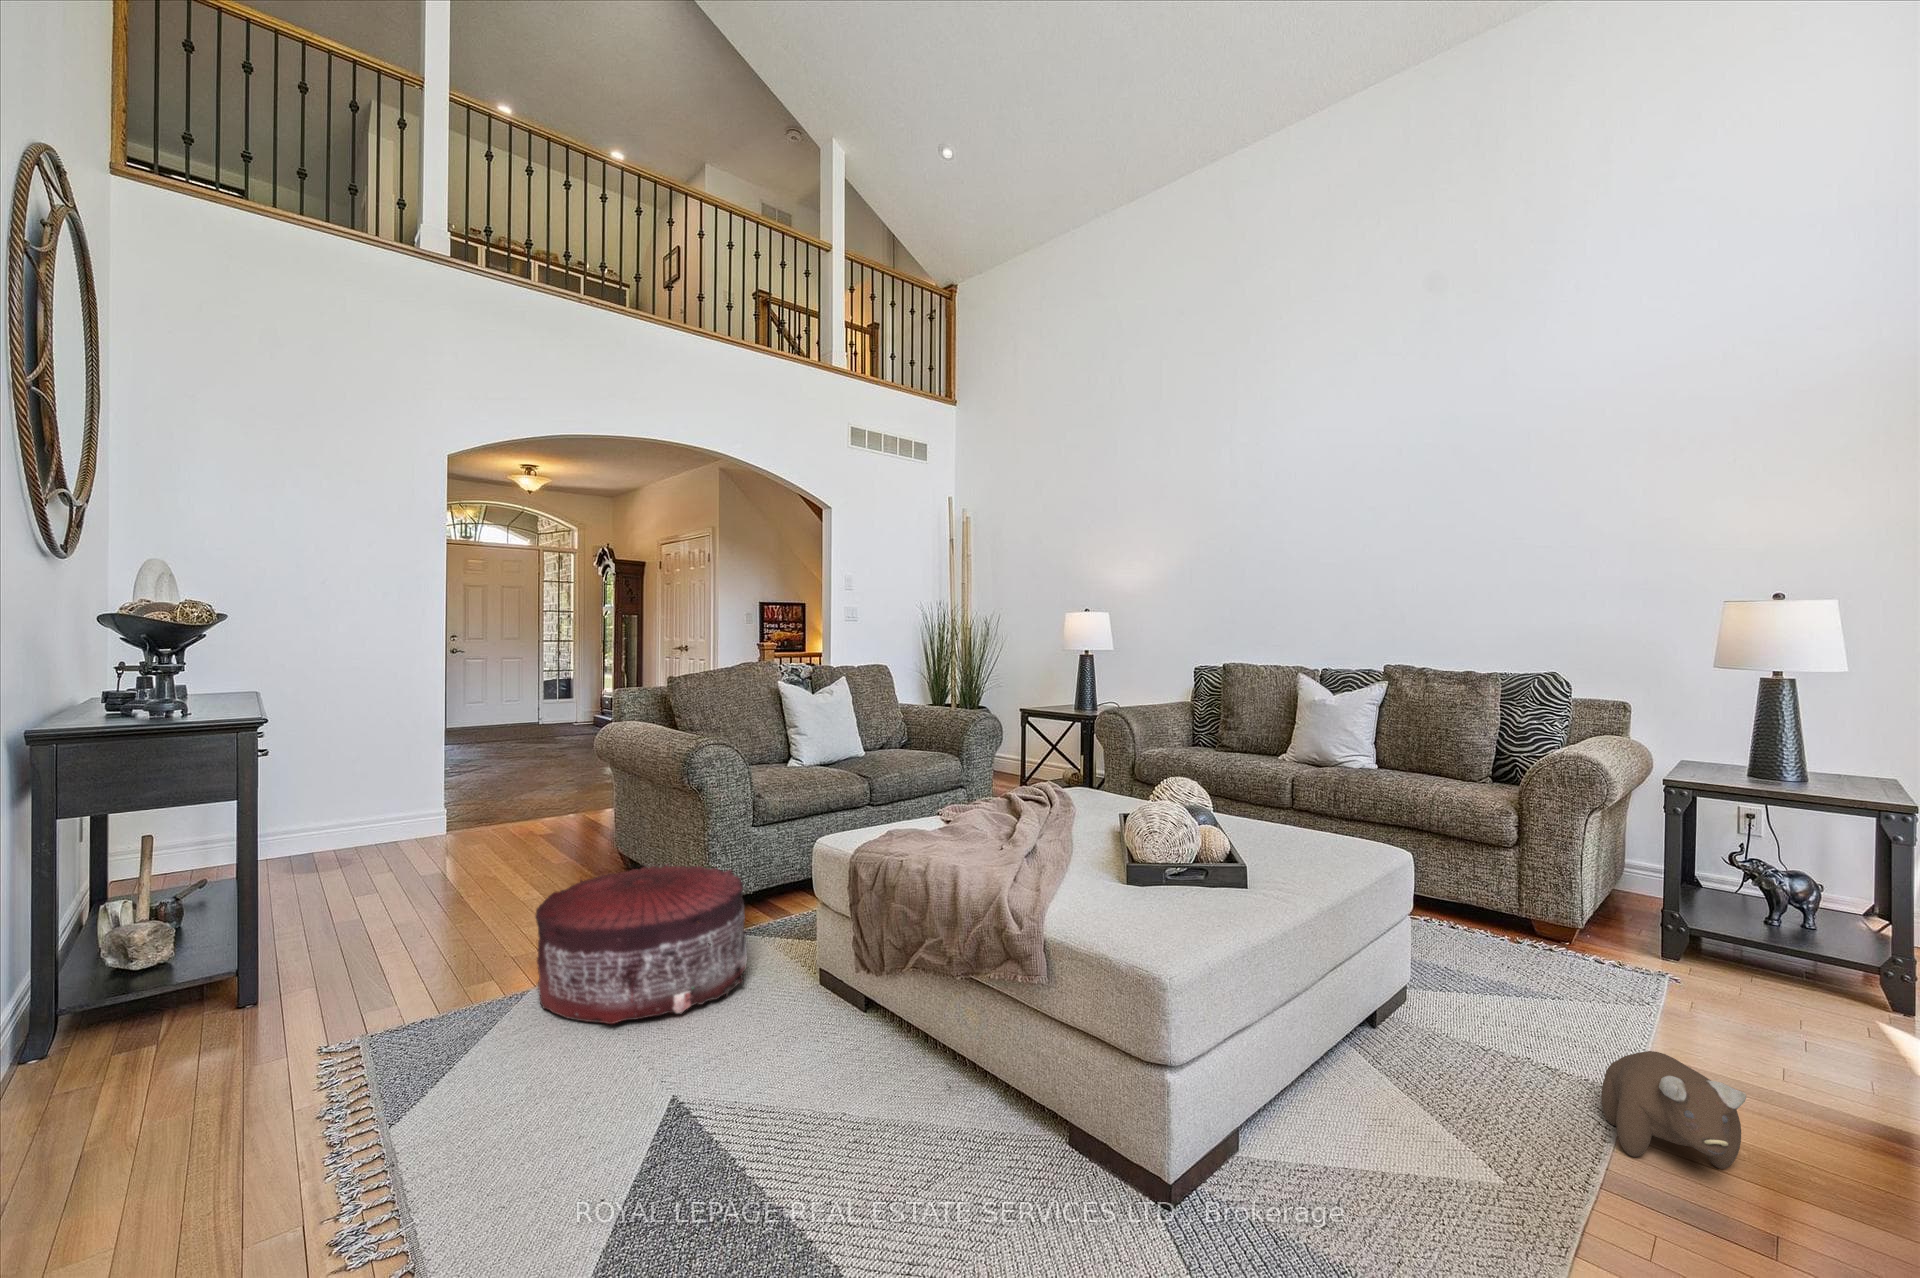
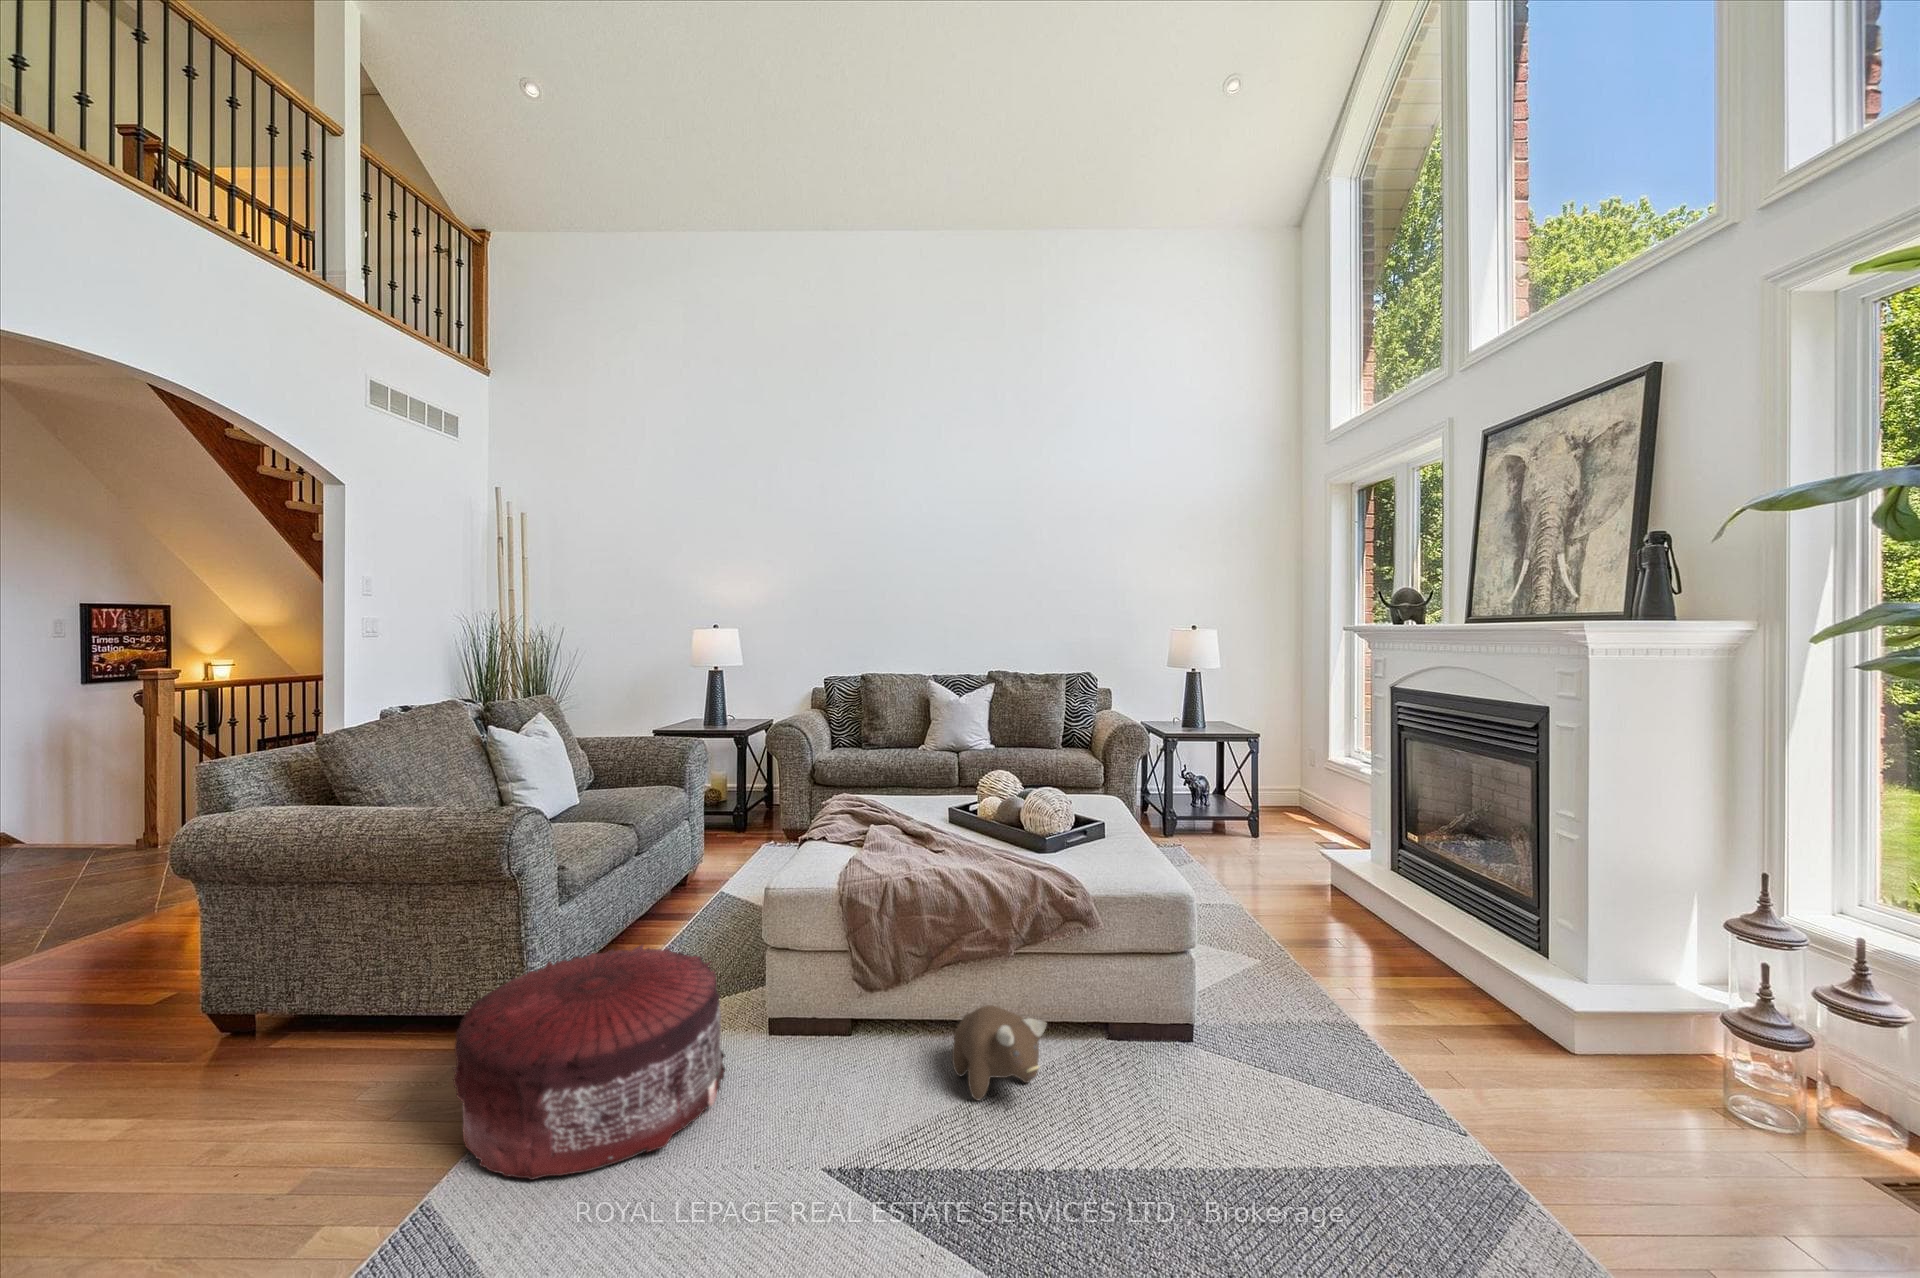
plush toy: present [1601,1051,1746,1169] -> present [952,1005,1046,1100]

